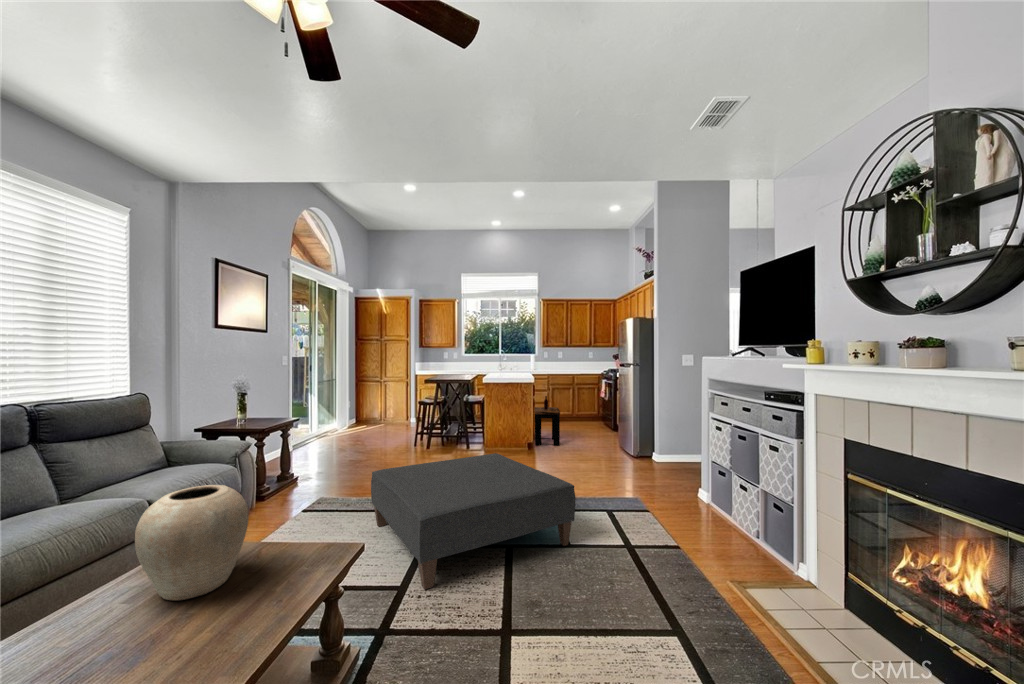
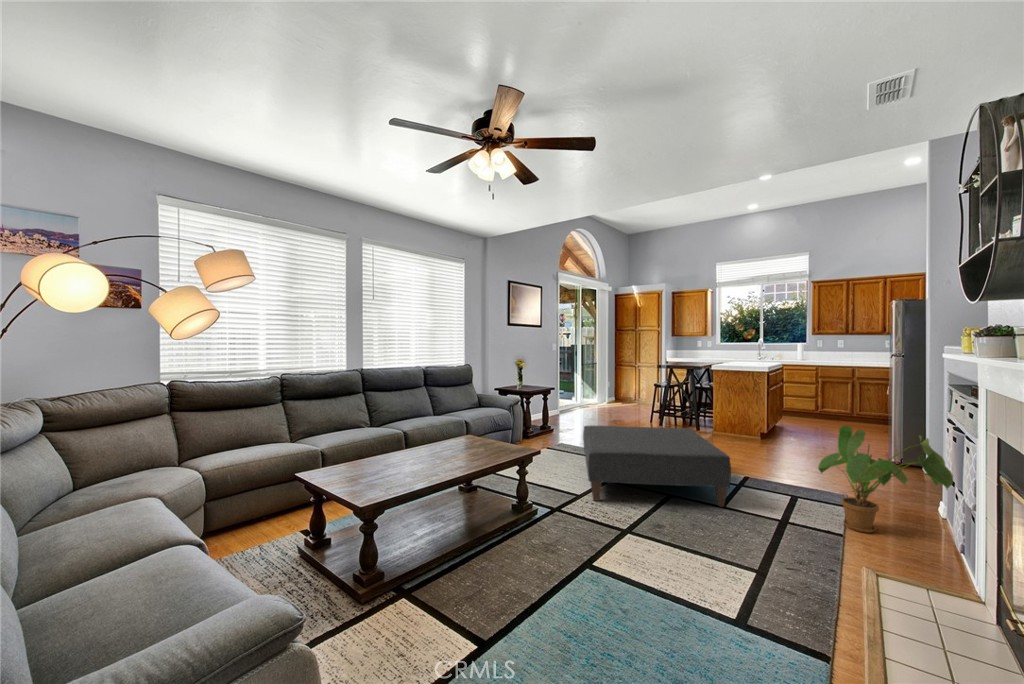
side table: present [535,396,560,446] -> none [773,387,809,441]
house plant: none [636,434,757,536] -> present [818,426,953,533]
vase: present [135,485,249,600] -> none [444,406,486,453]

